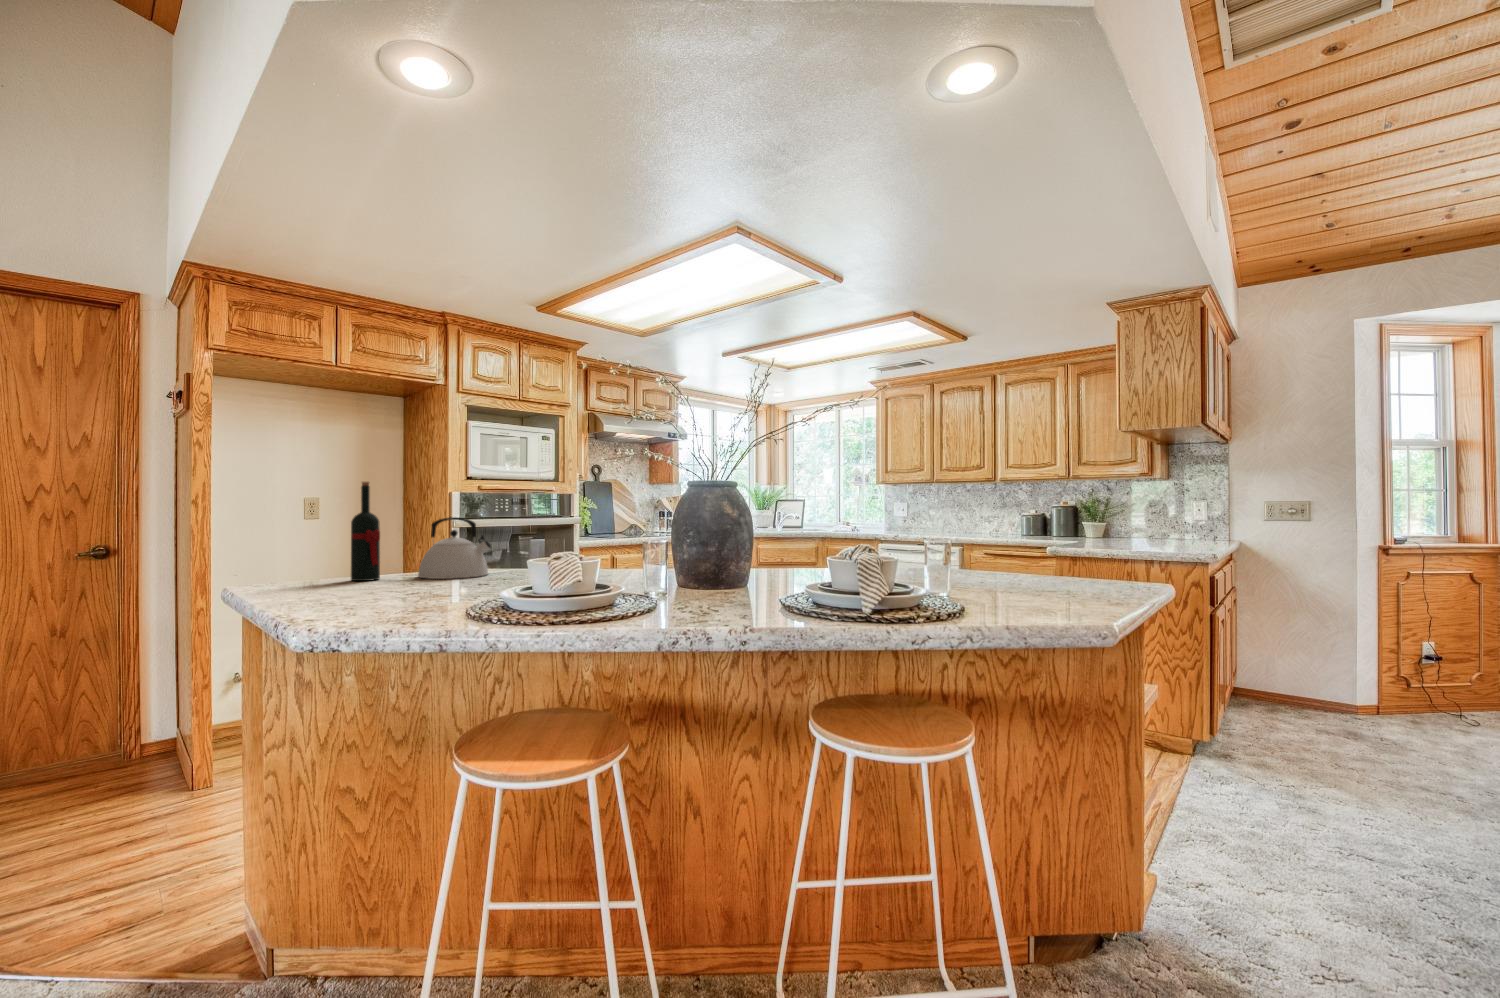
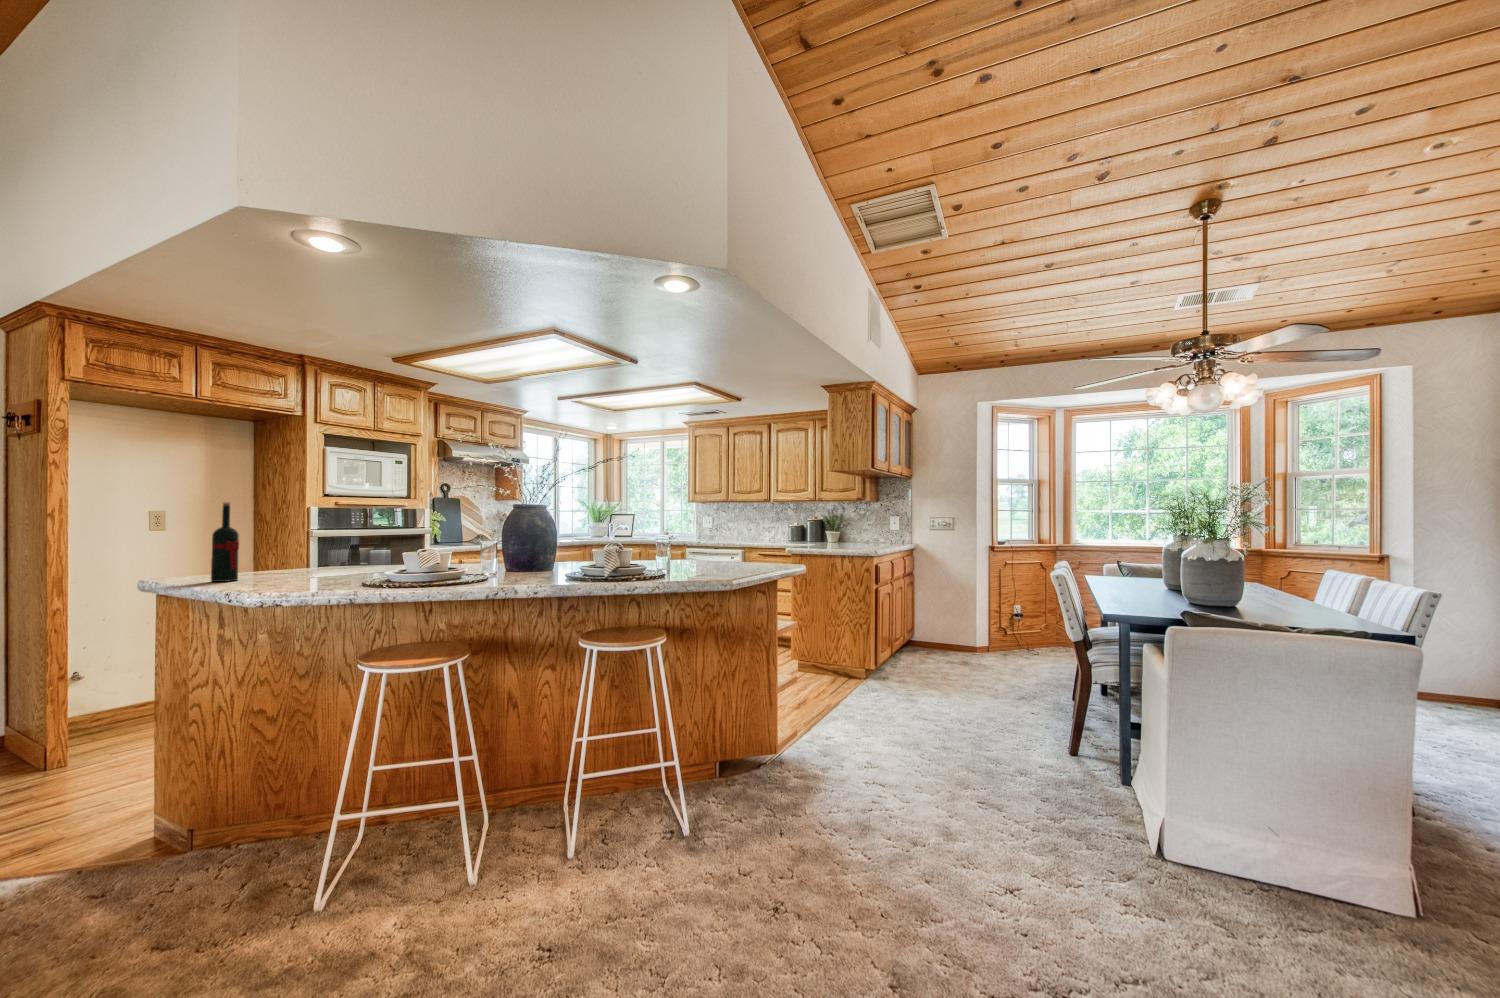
kettle: present [418,517,491,579] -> none [273,531,339,579]

